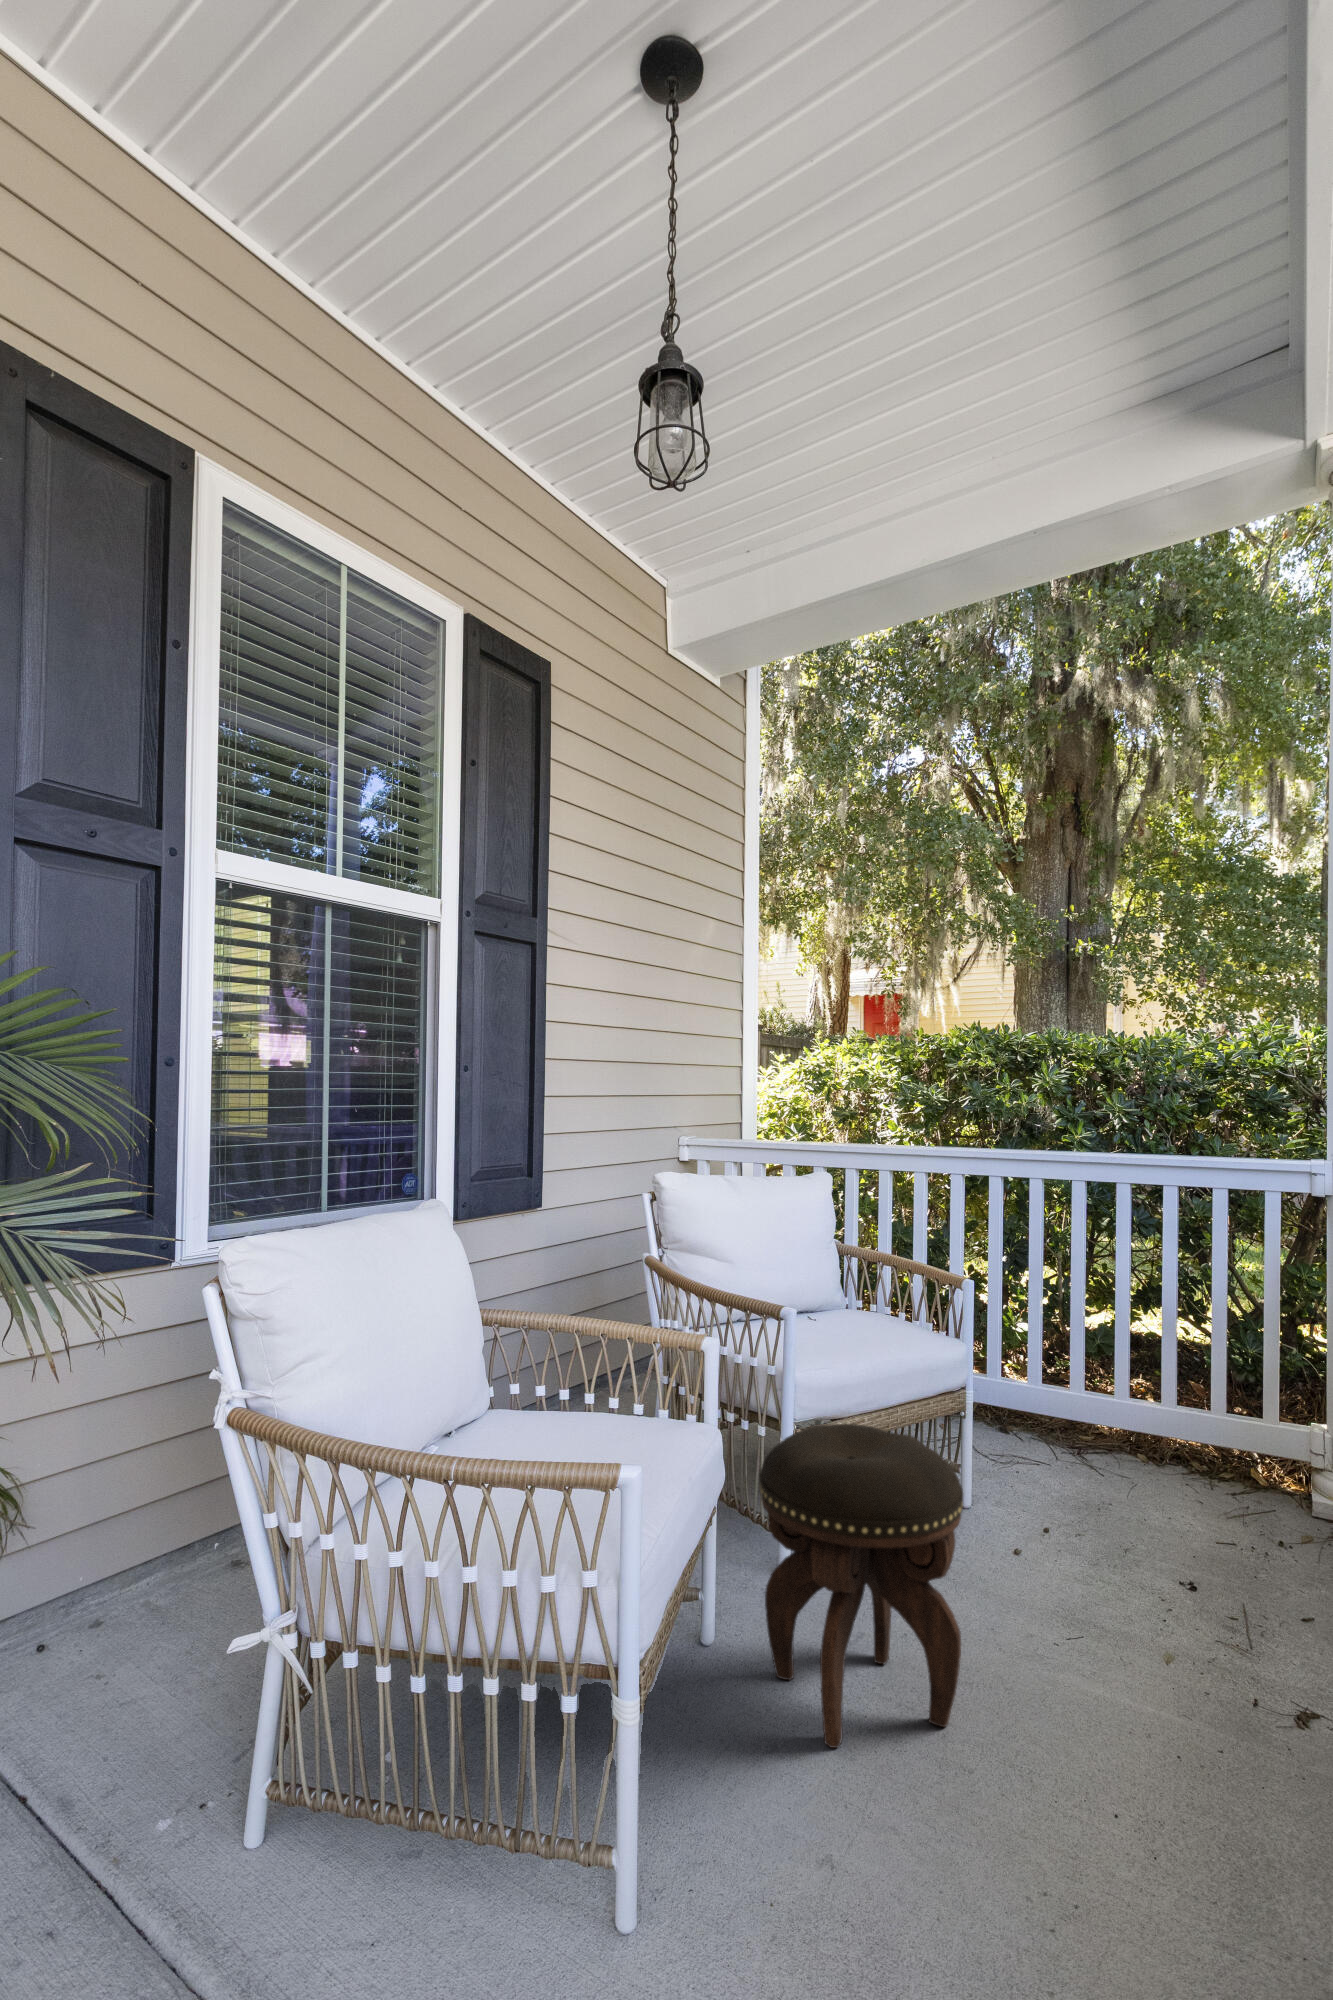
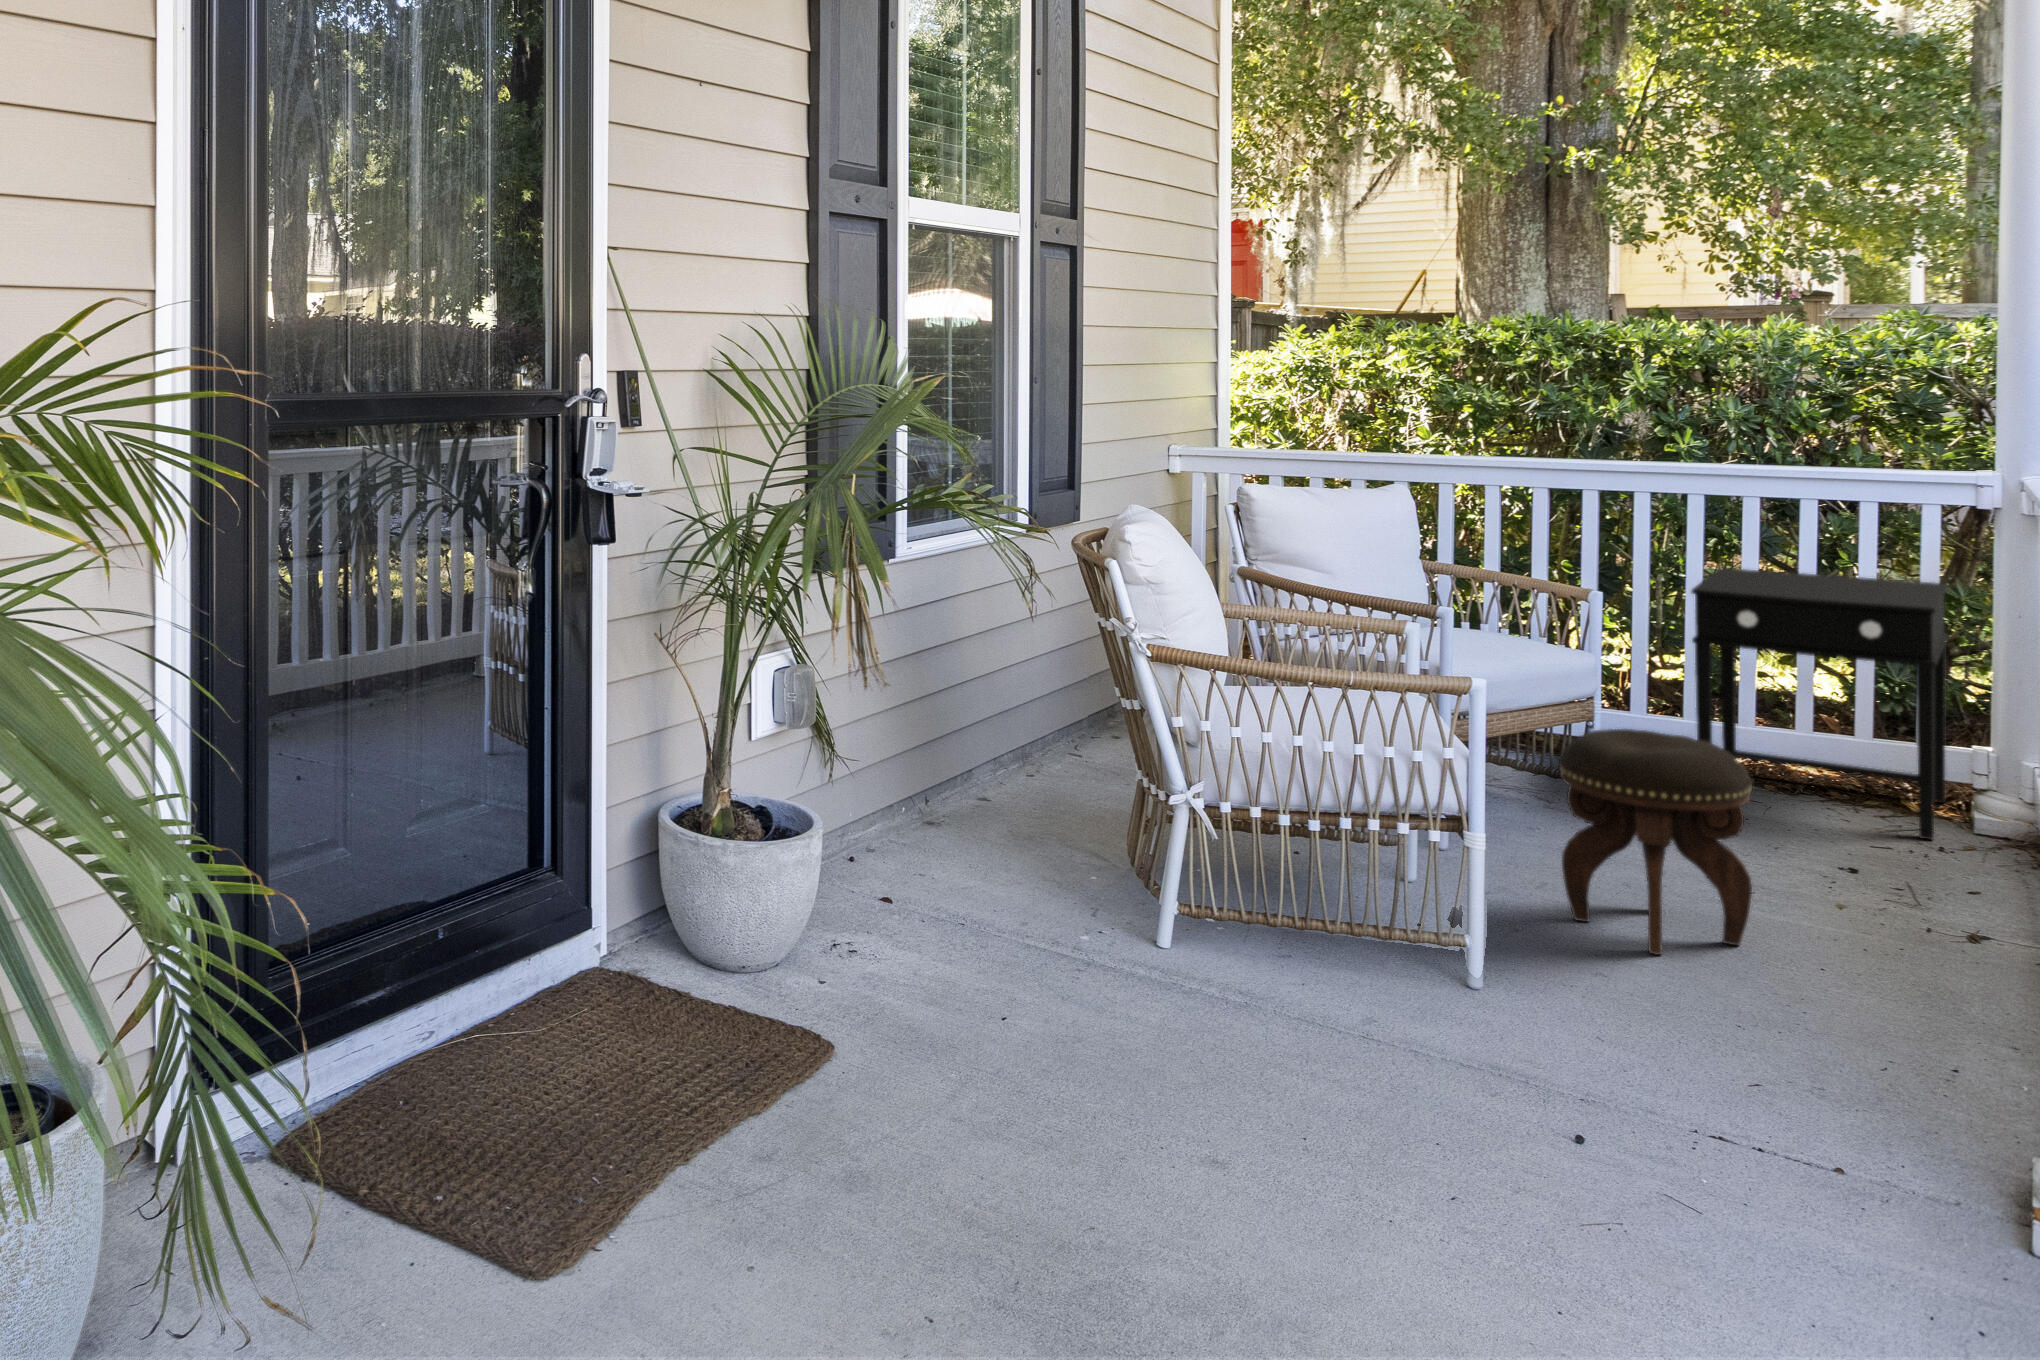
side table: none [1019,1242,1263,1543] -> present [1692,568,1948,840]

